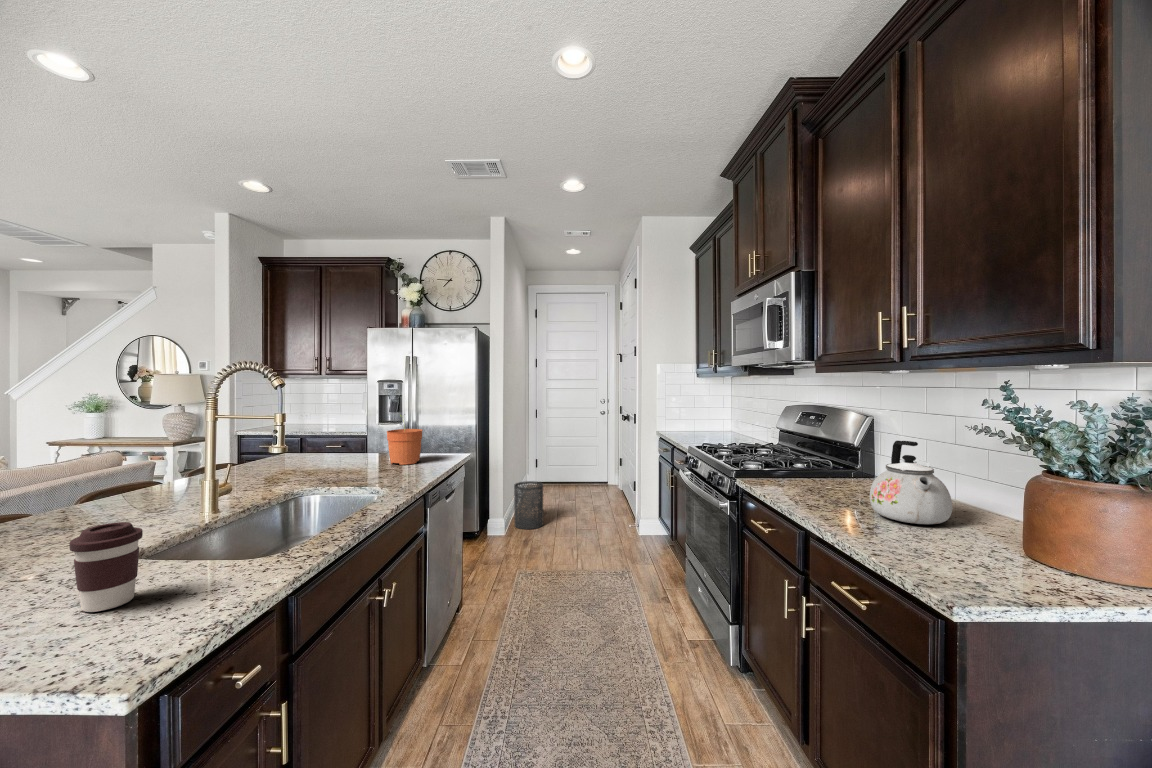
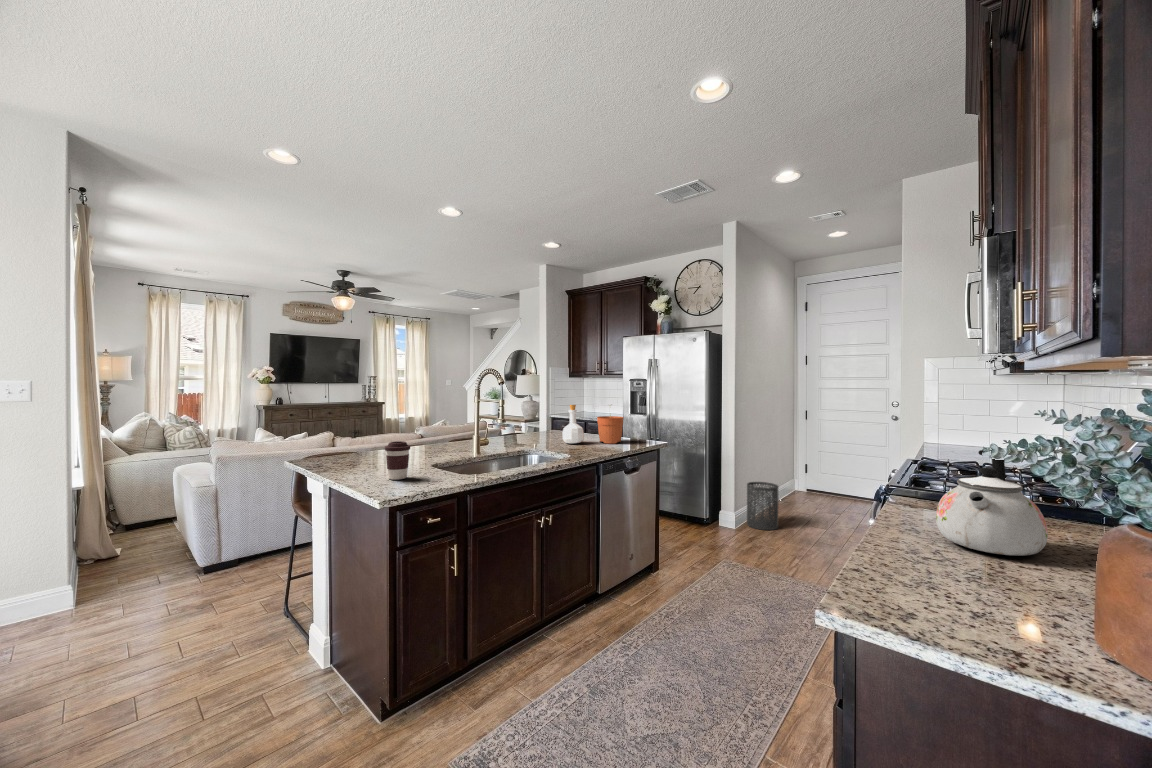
bottle: none [342,418,374,471] -> present [563,405,584,444]

